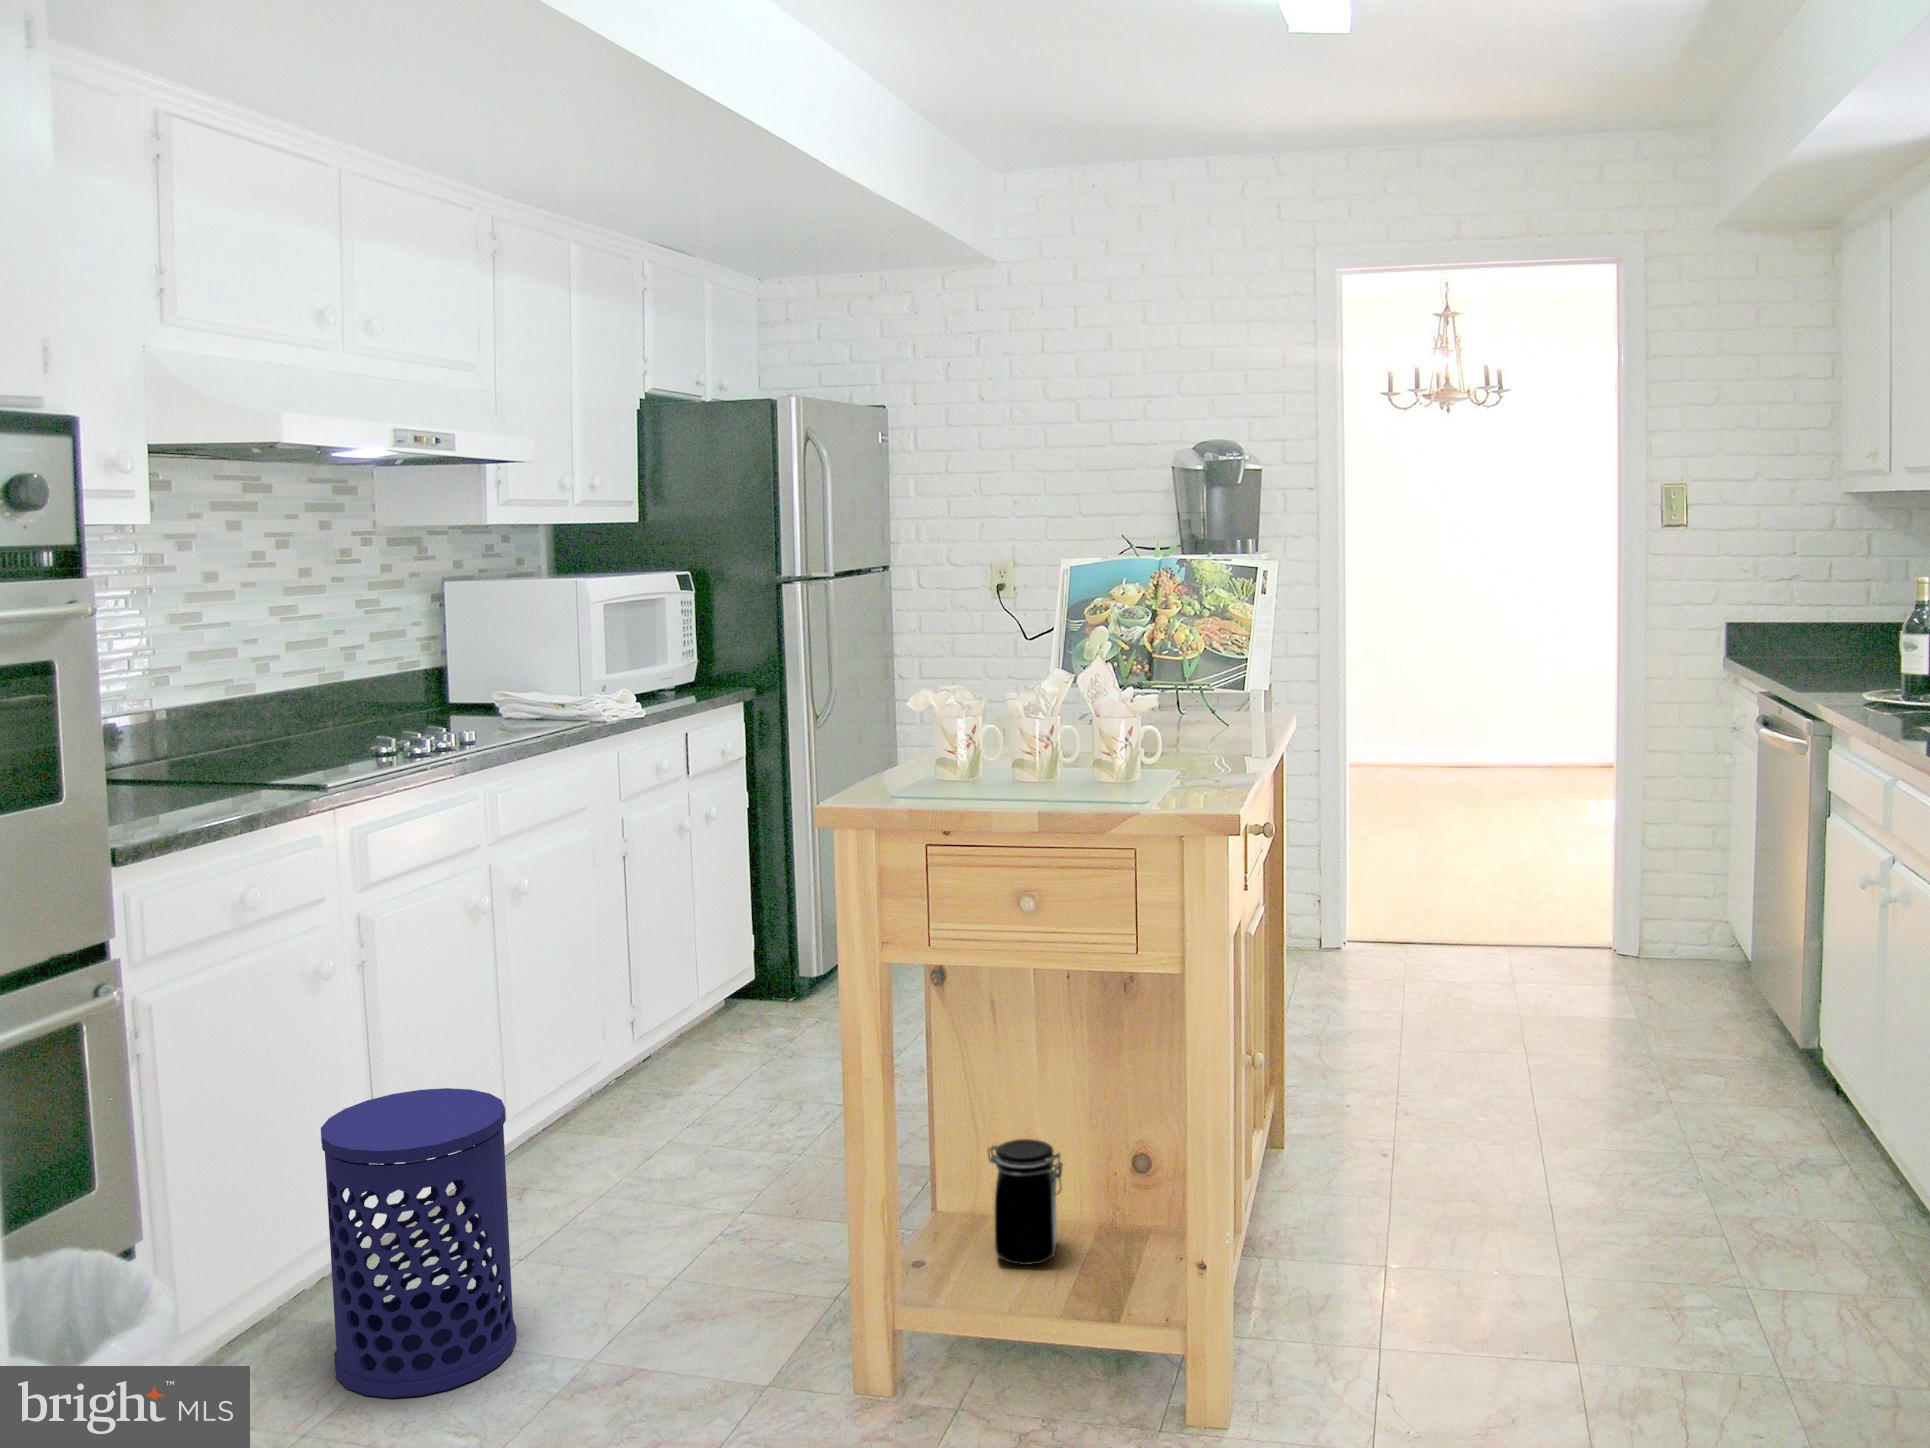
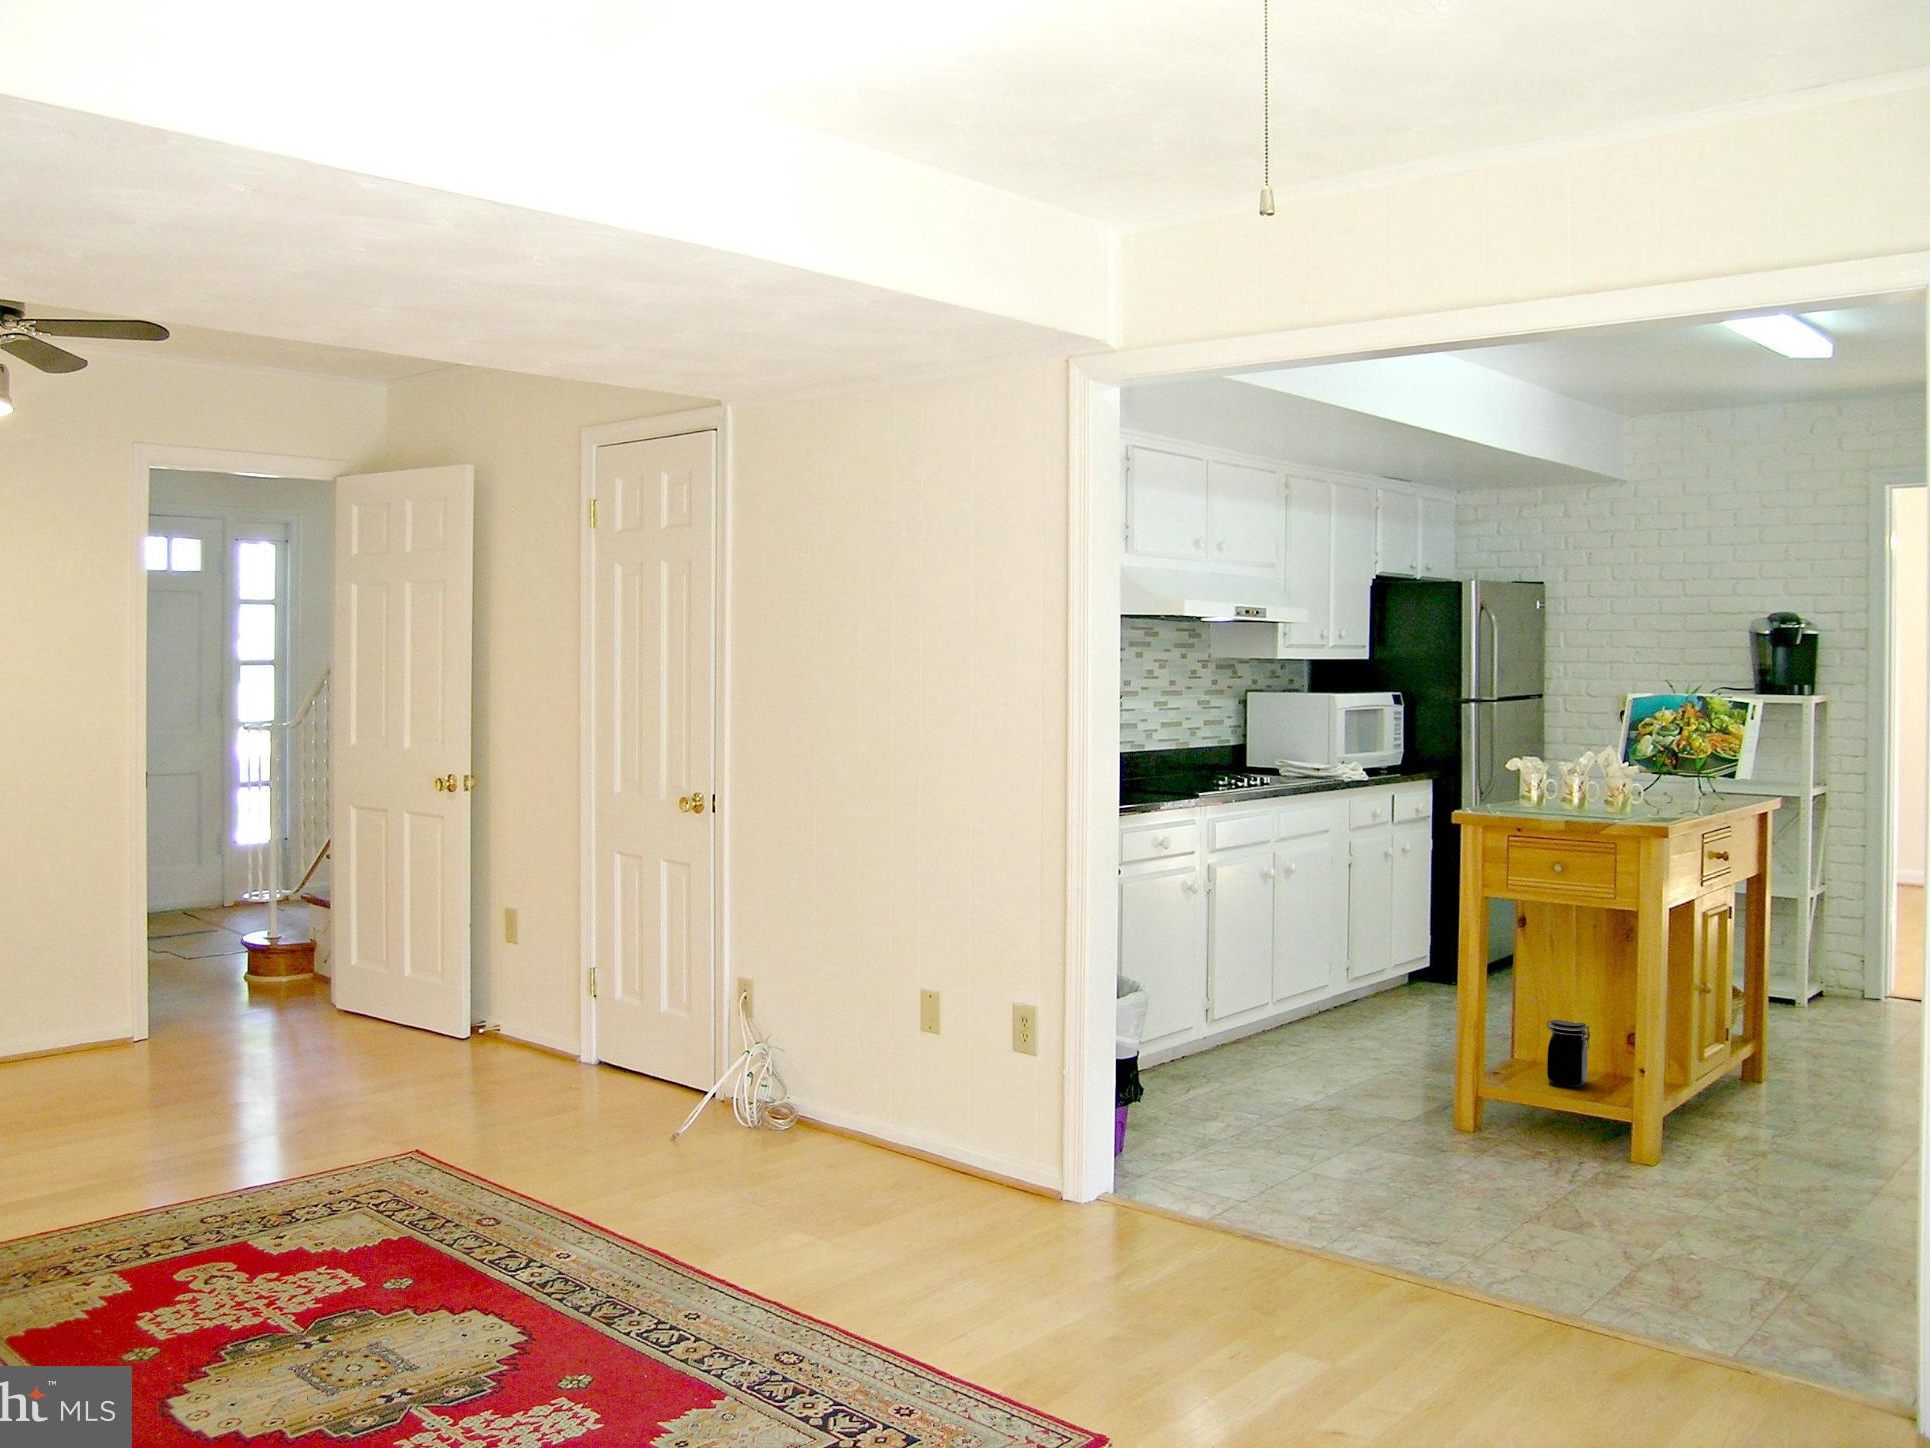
waste bin: present [321,1088,517,1398] -> none [1190,954,1282,1098]

